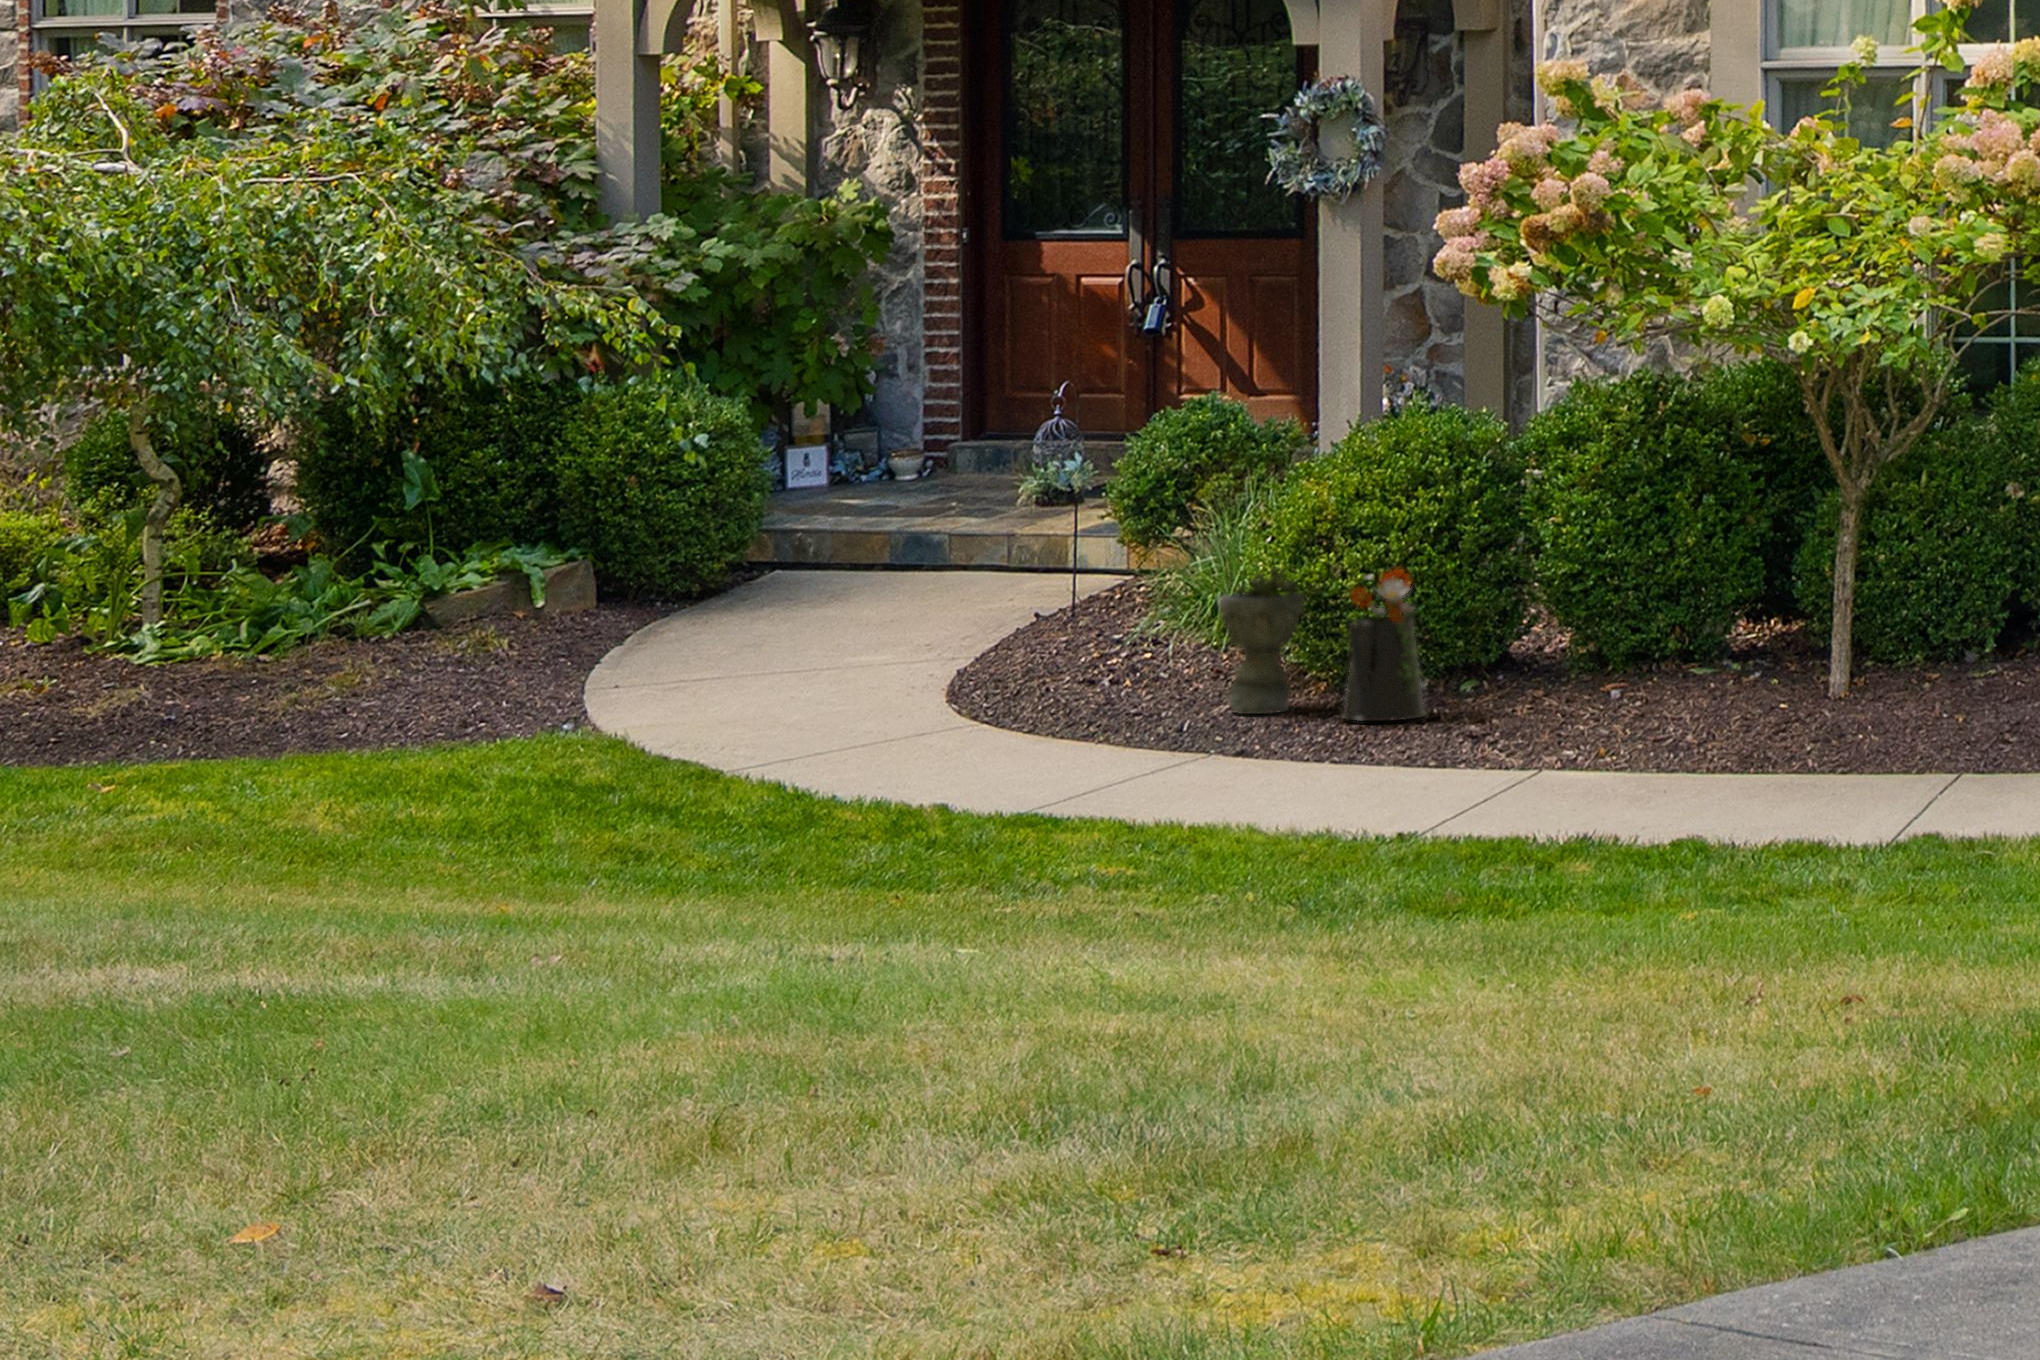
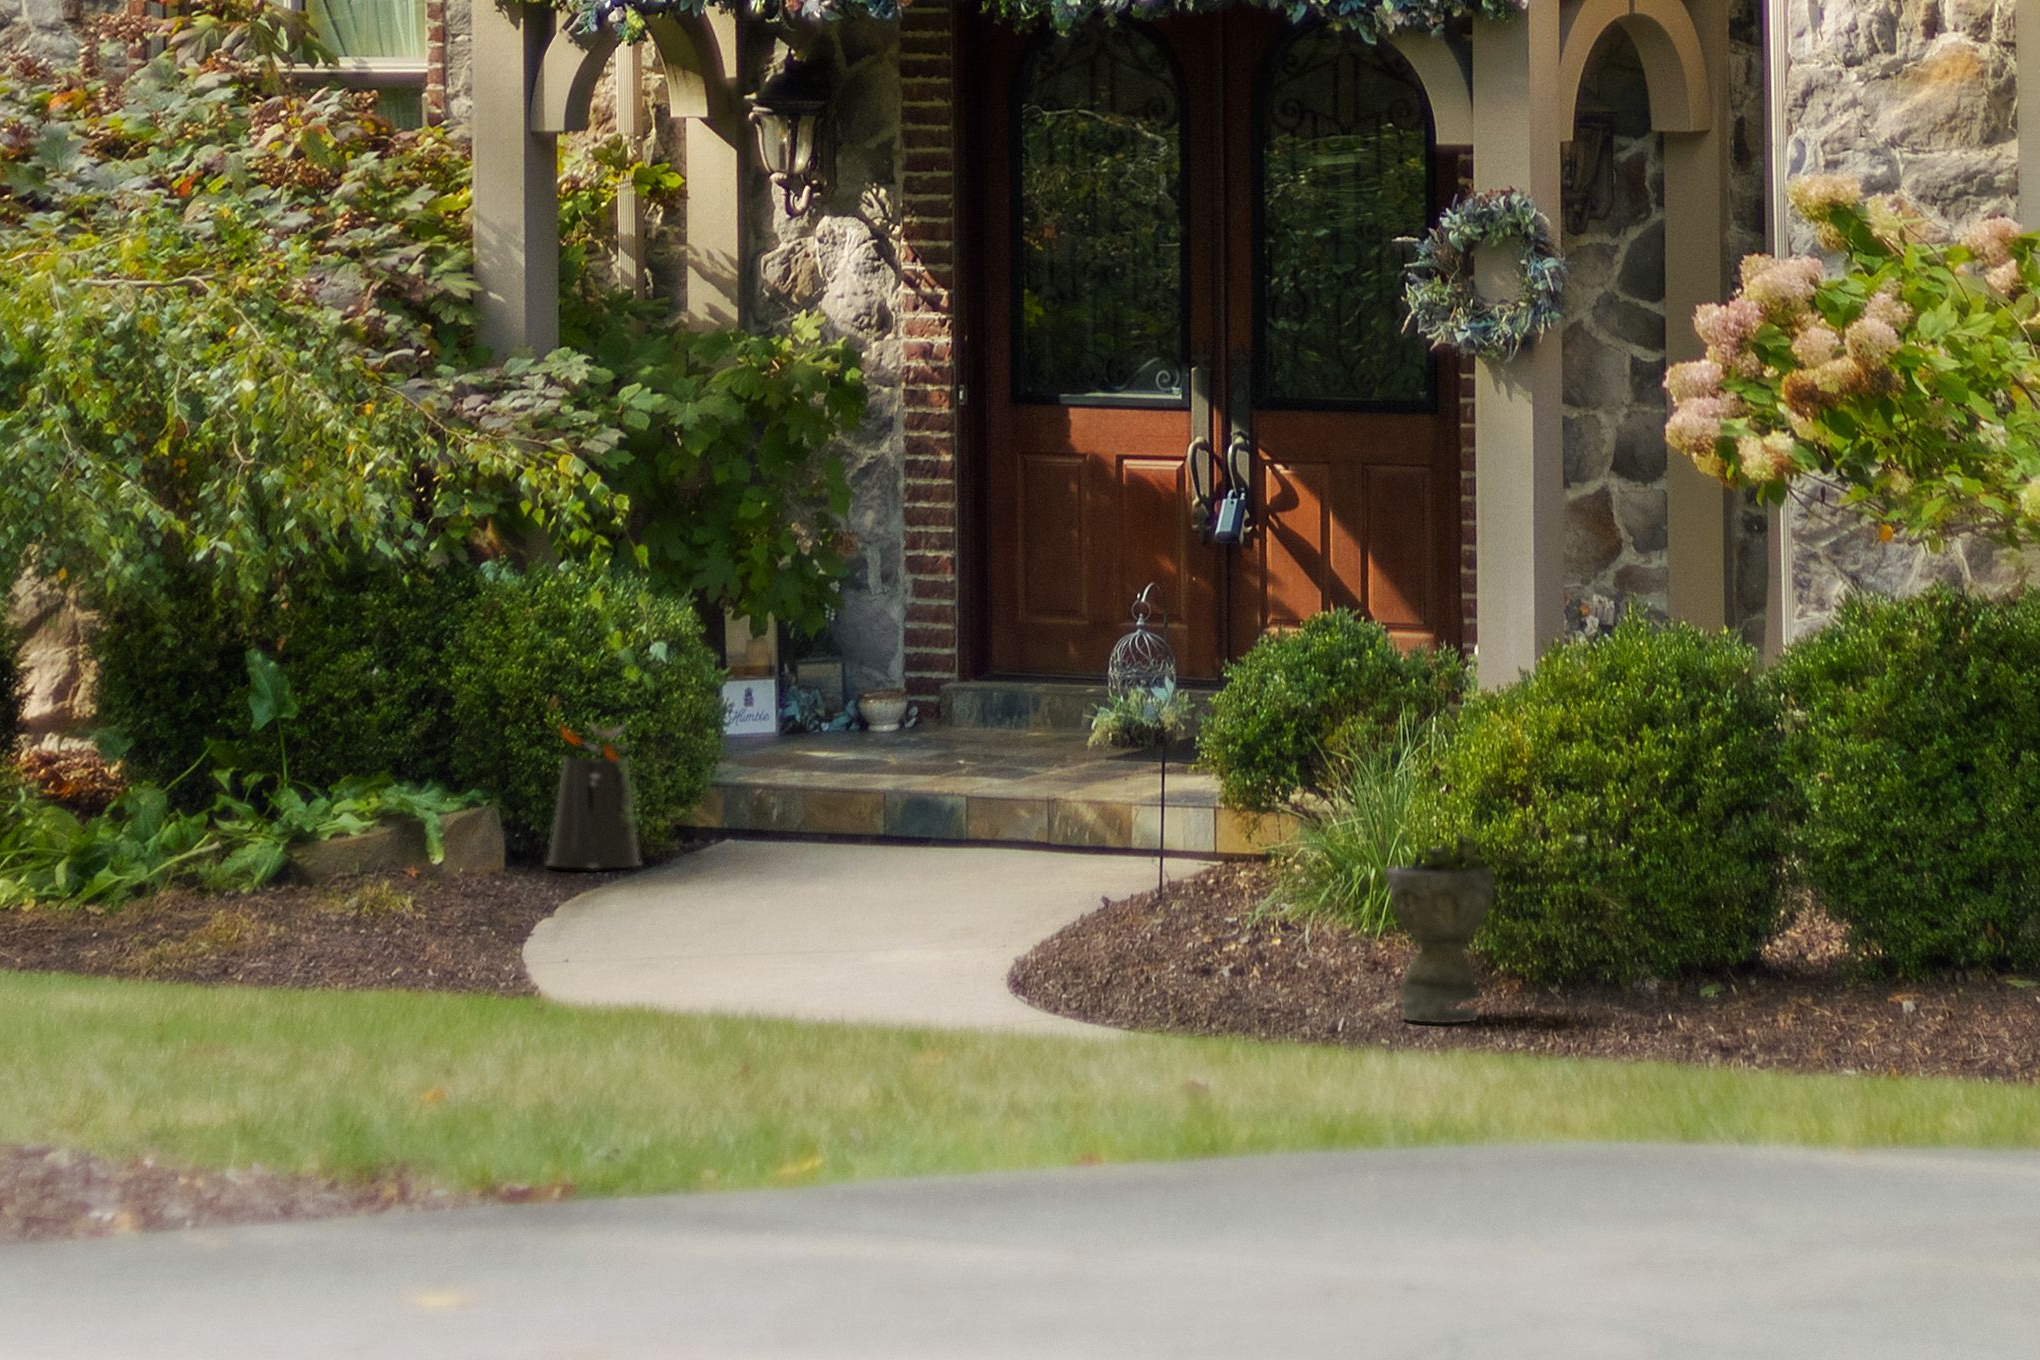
watering can: present [1343,568,1426,721] -> present [548,725,640,868]

